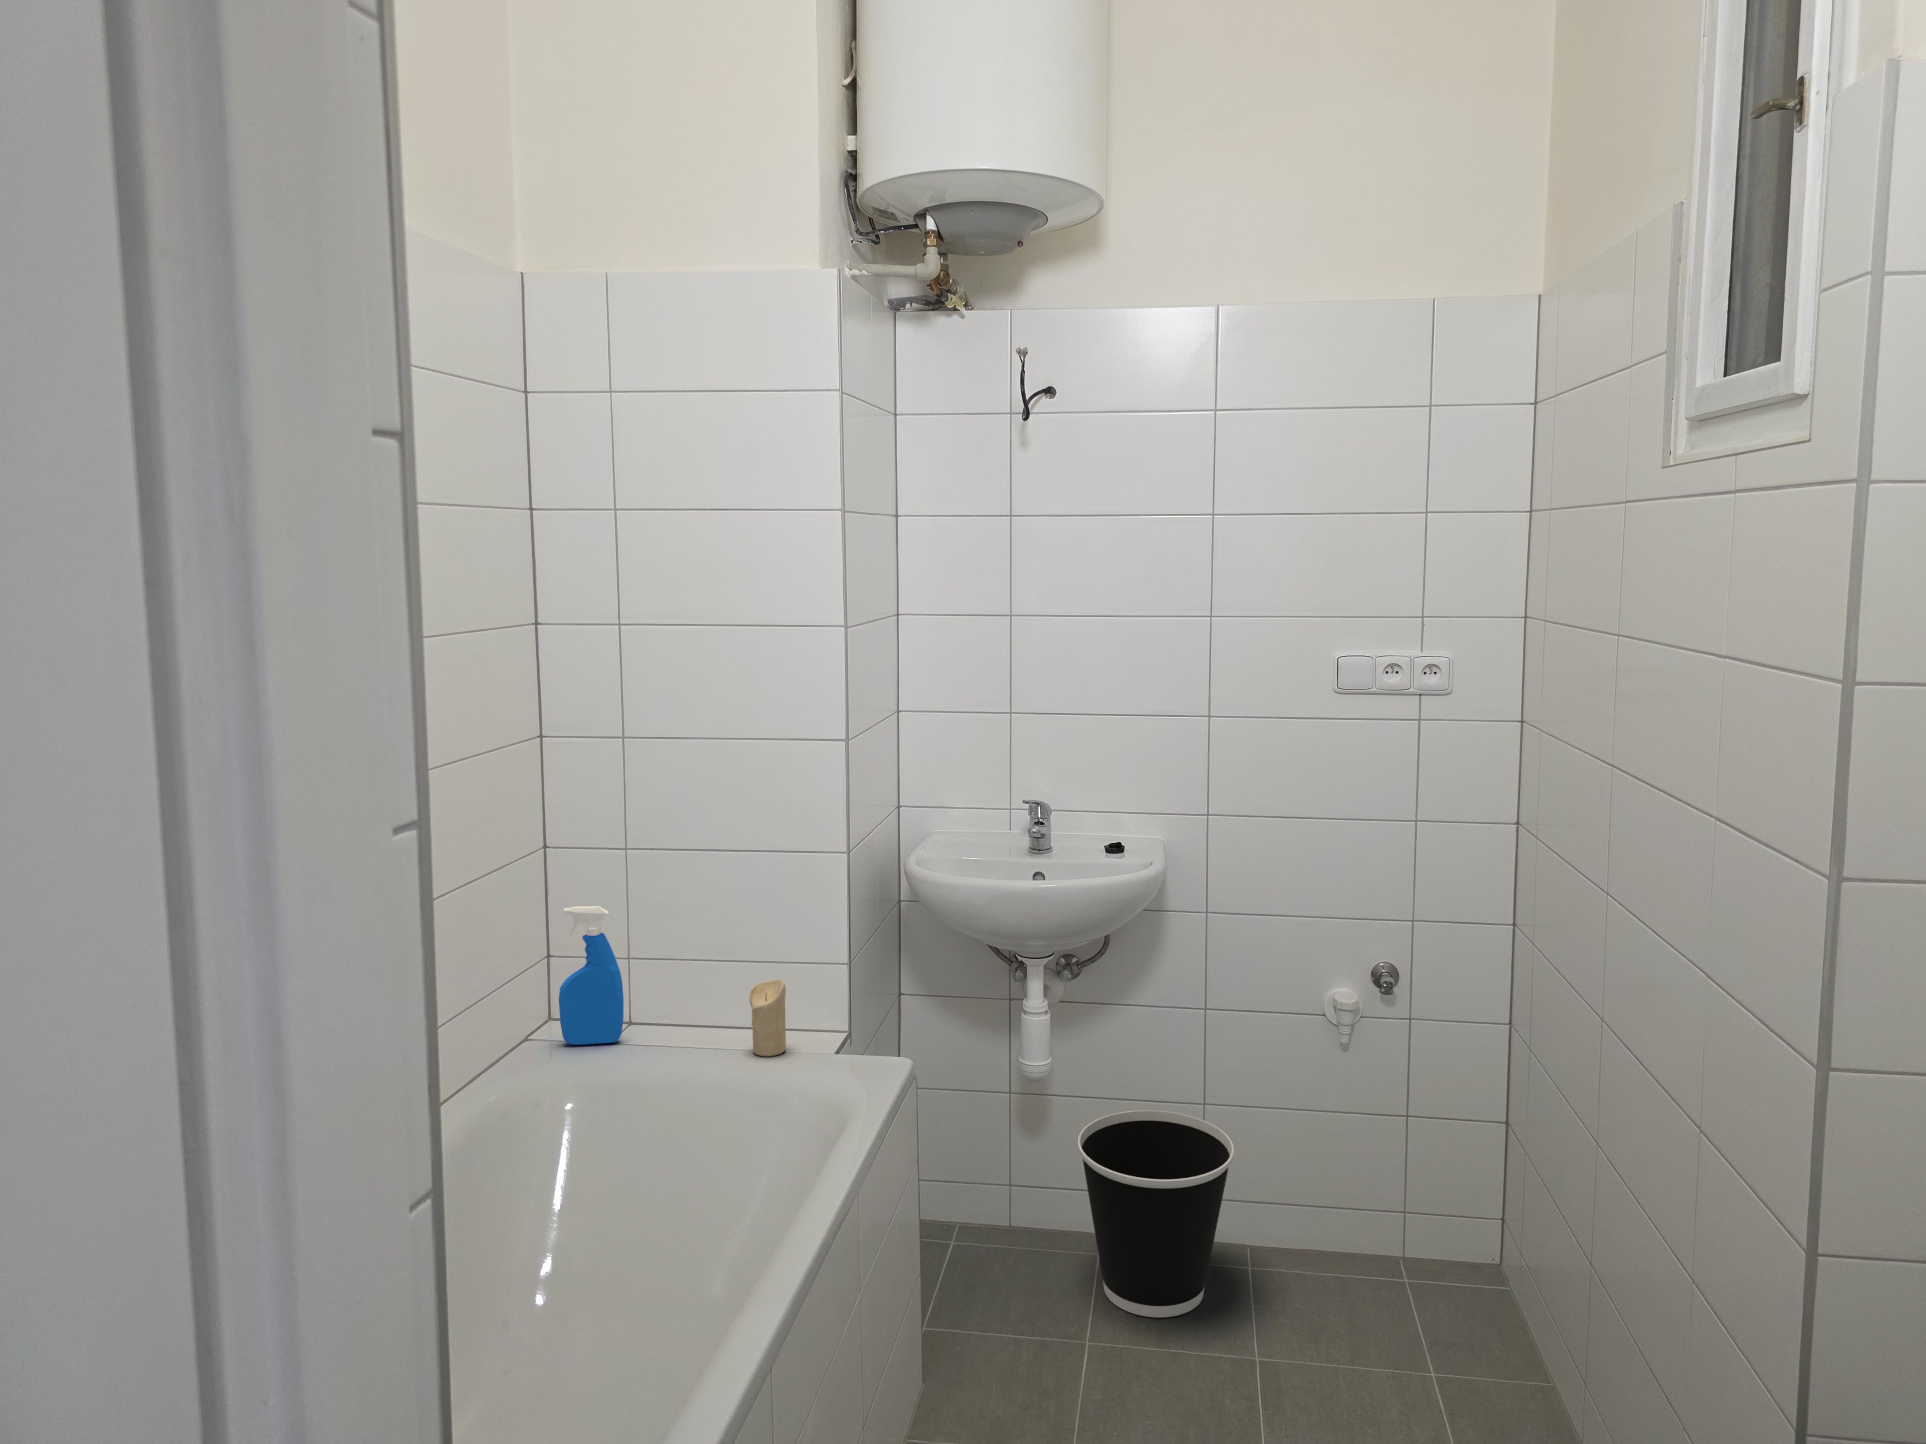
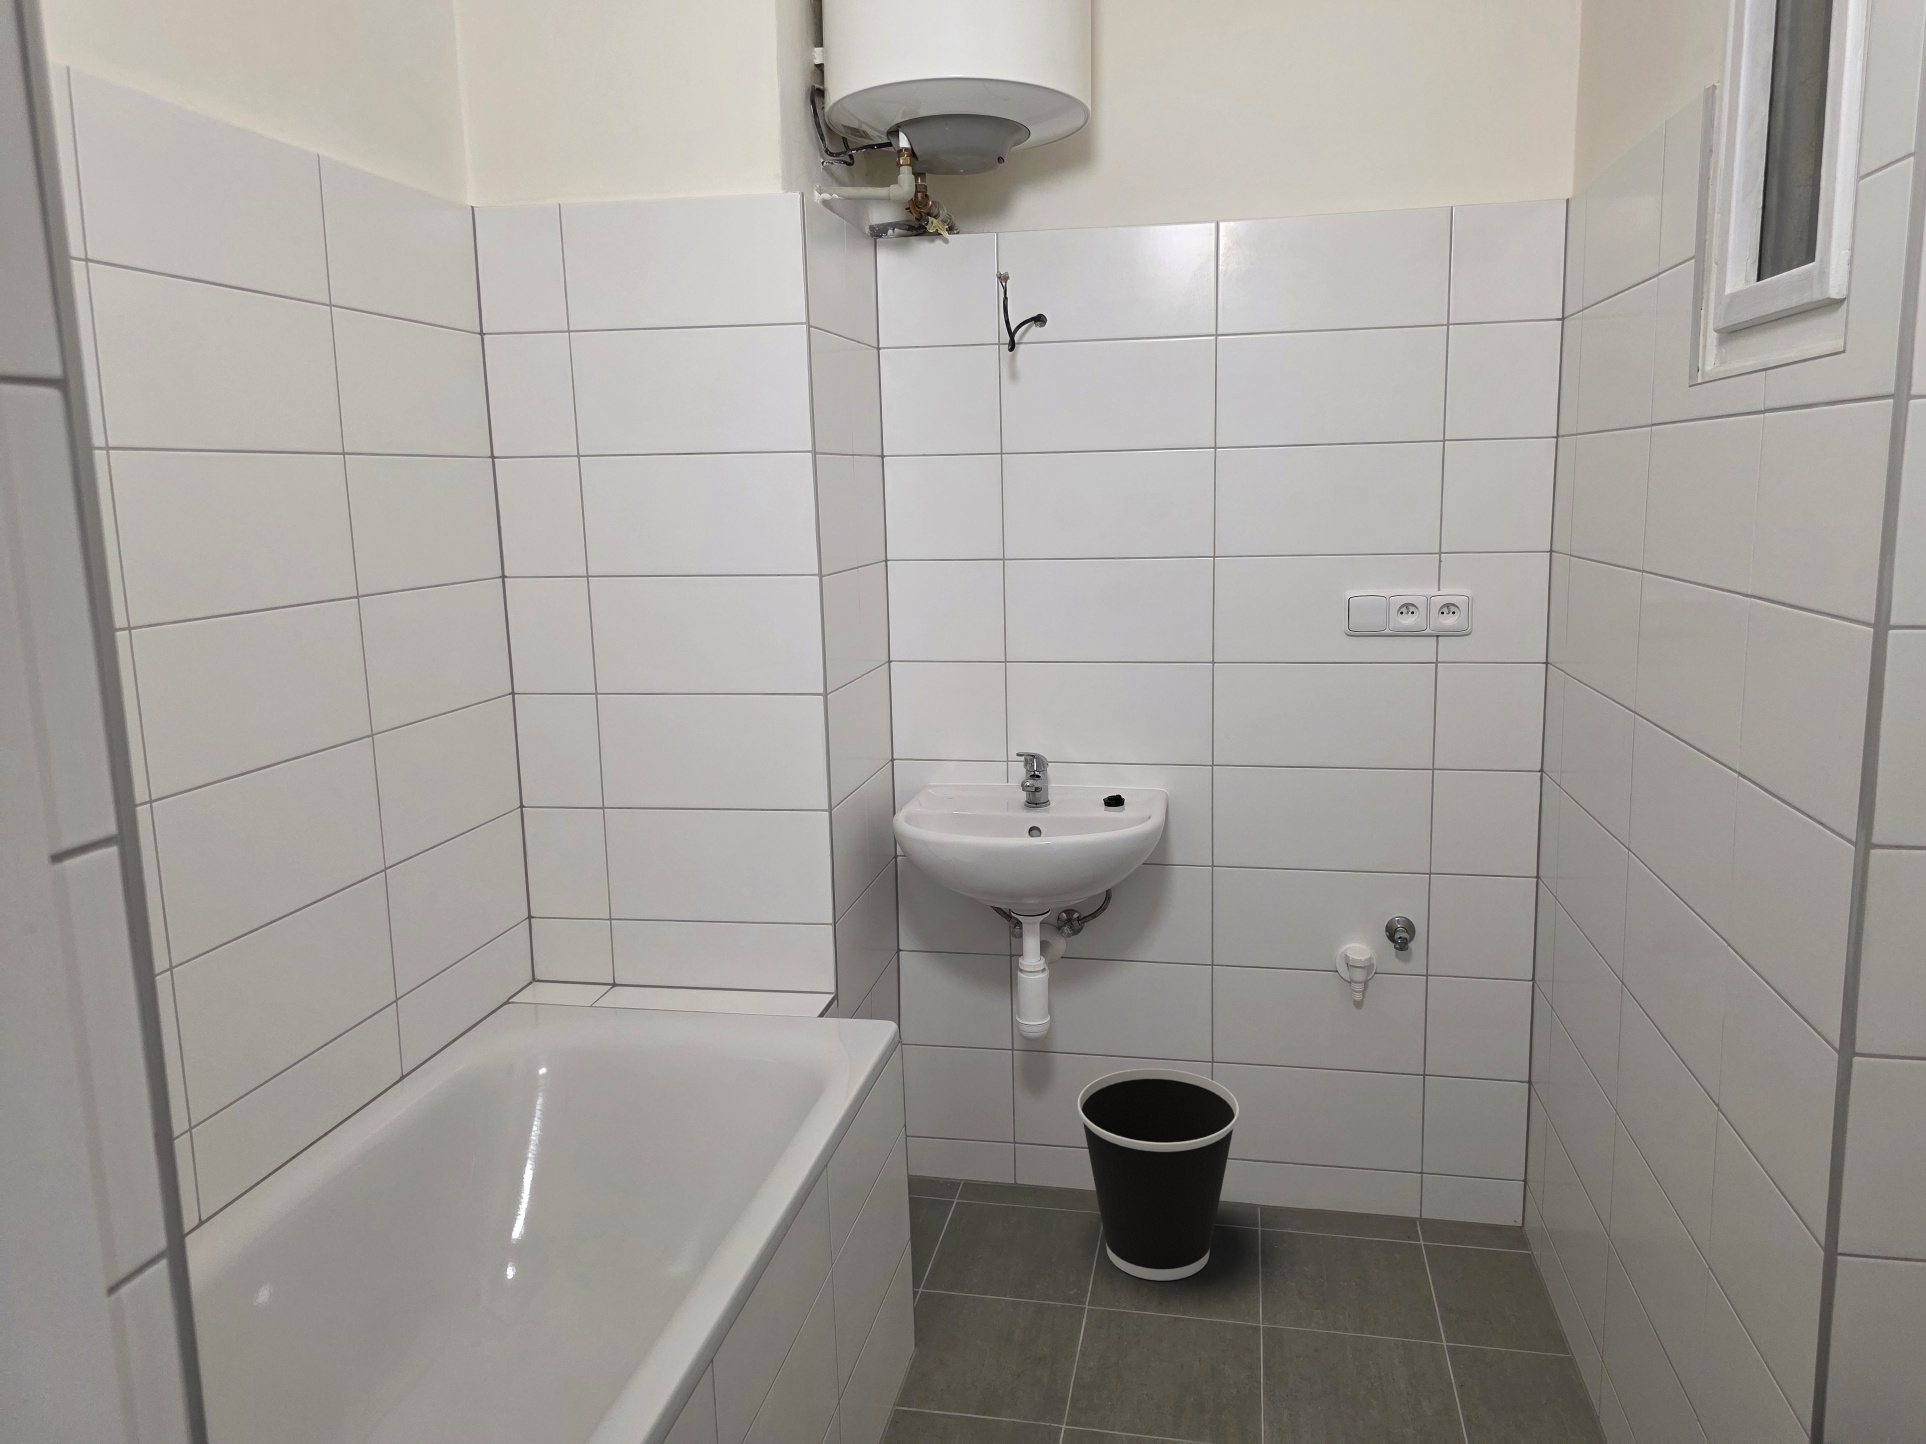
spray bottle: present [559,906,624,1045] -> none [536,868,603,1008]
candle: present [750,980,786,1056] -> none [728,942,767,1020]

